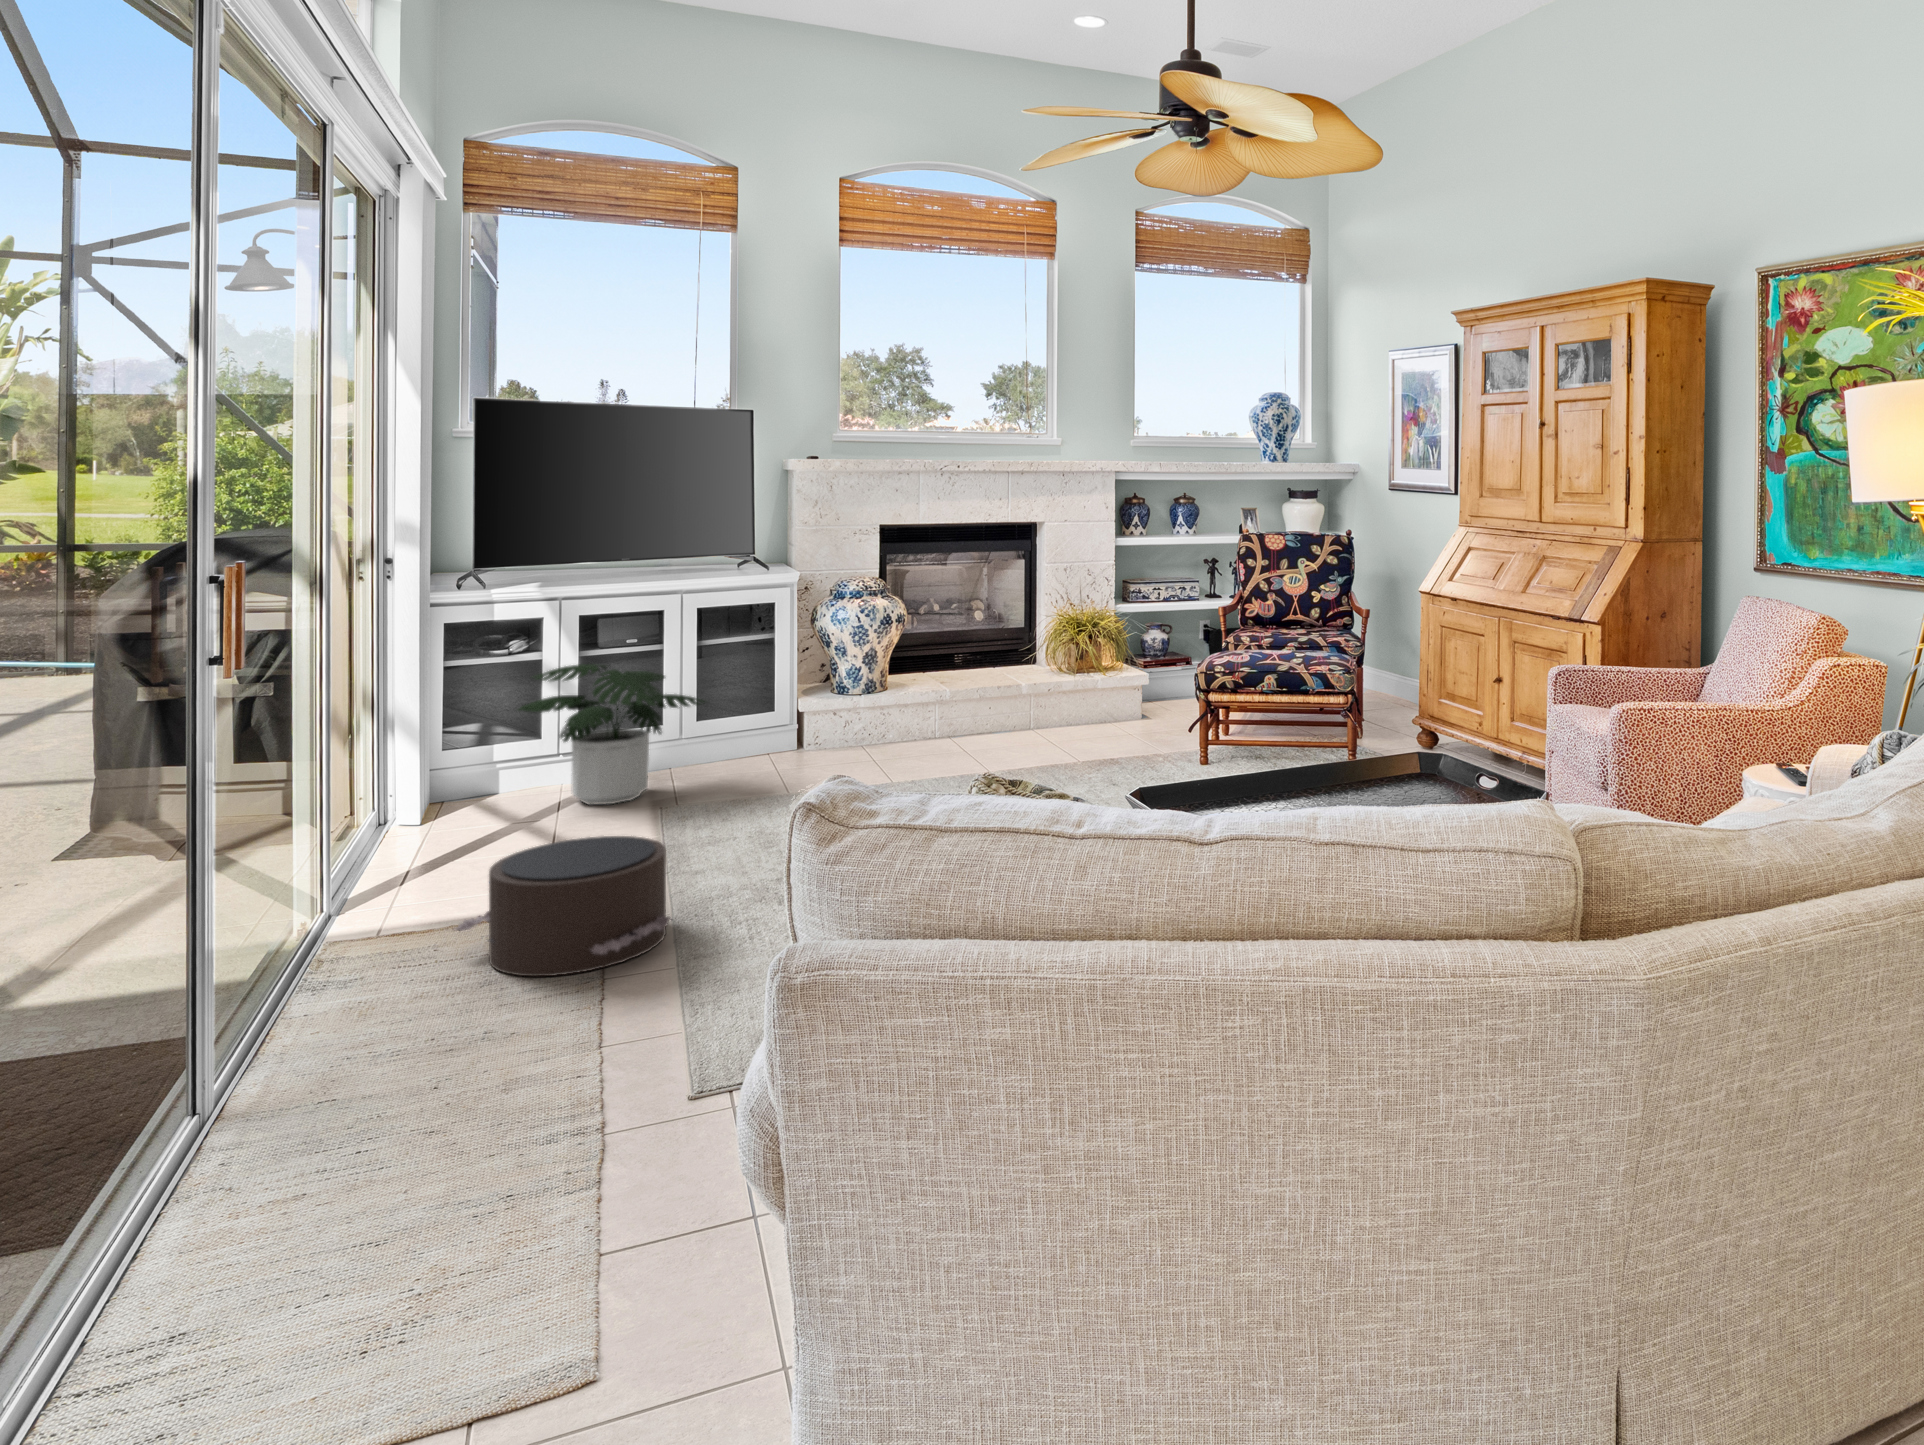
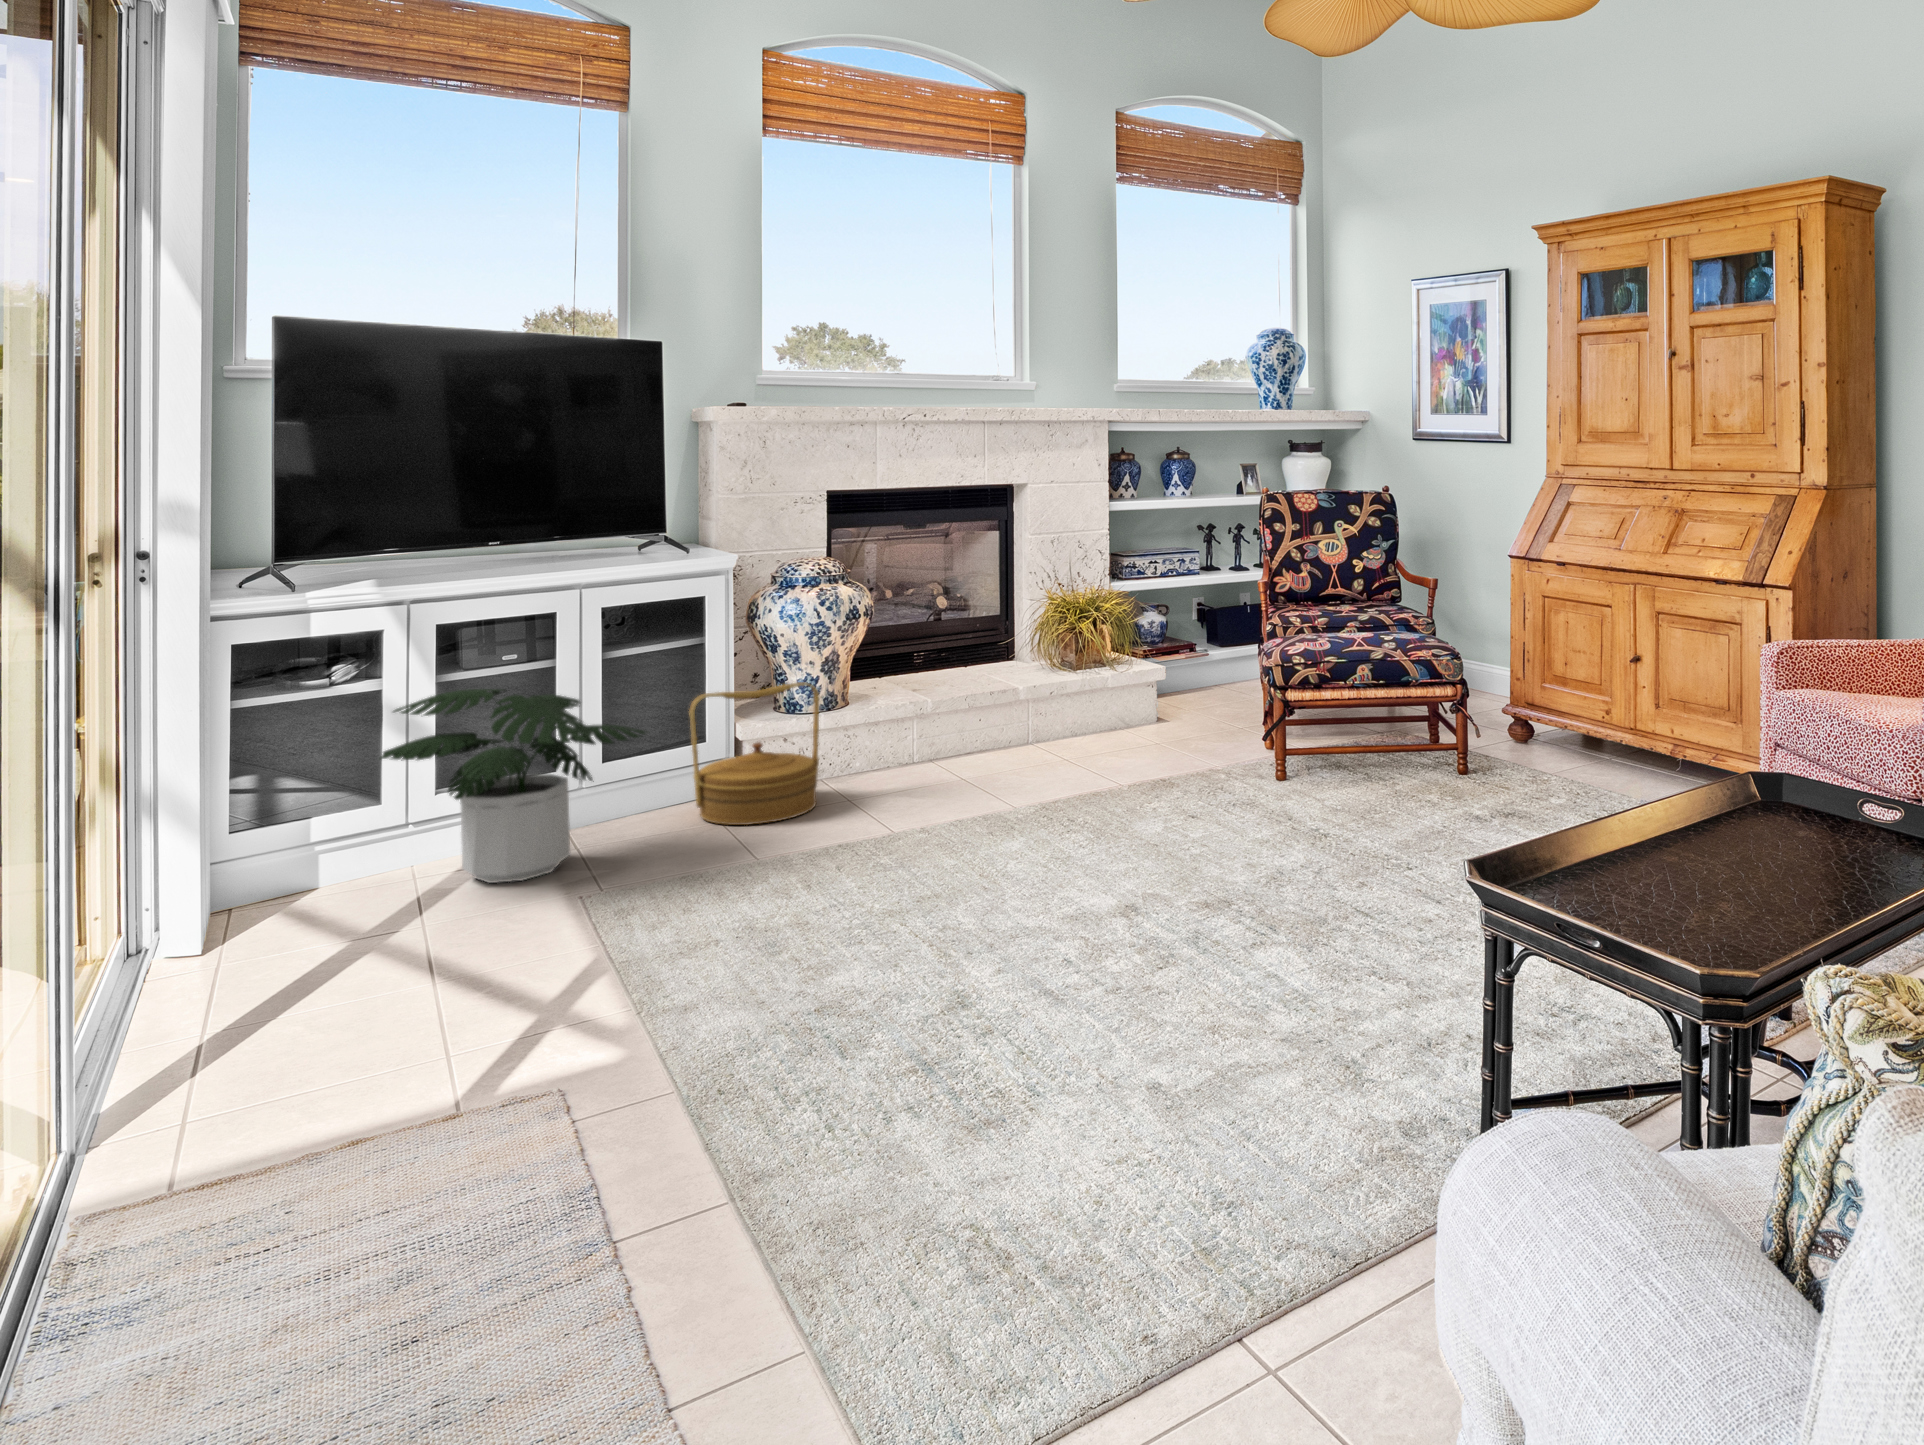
woven basket: none [748,671,849,776] -> present [689,682,820,825]
pouf: present [453,836,676,976] -> none [396,939,745,1174]

